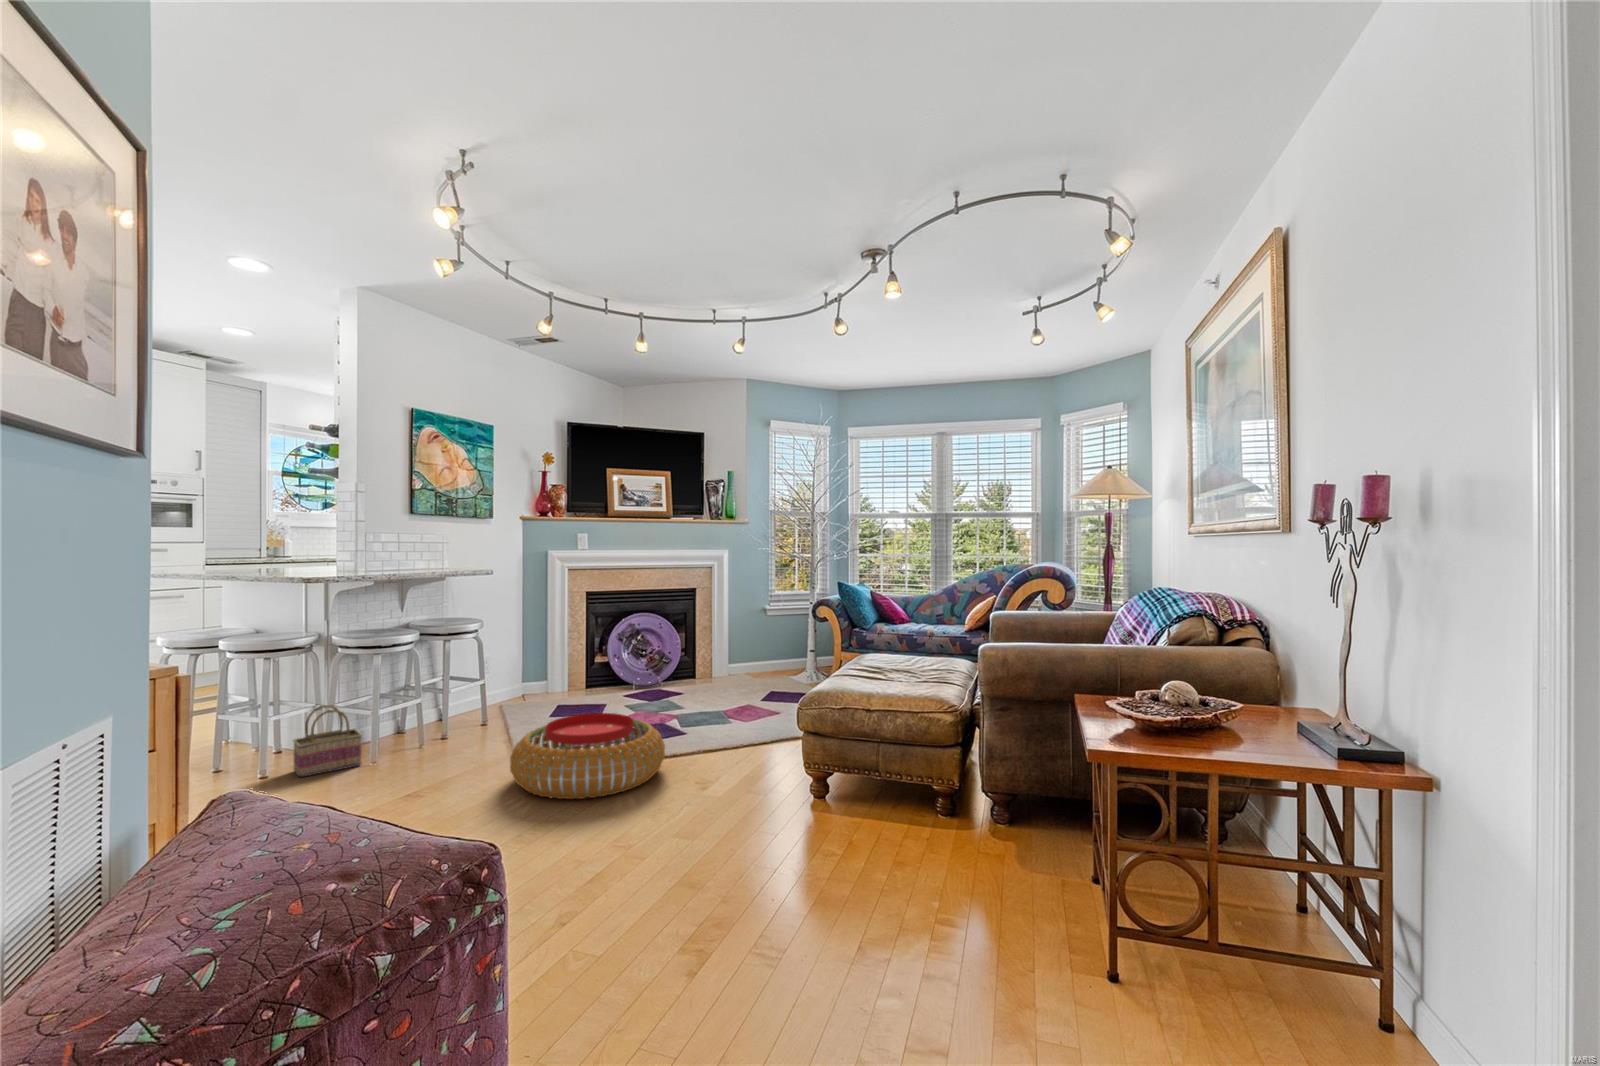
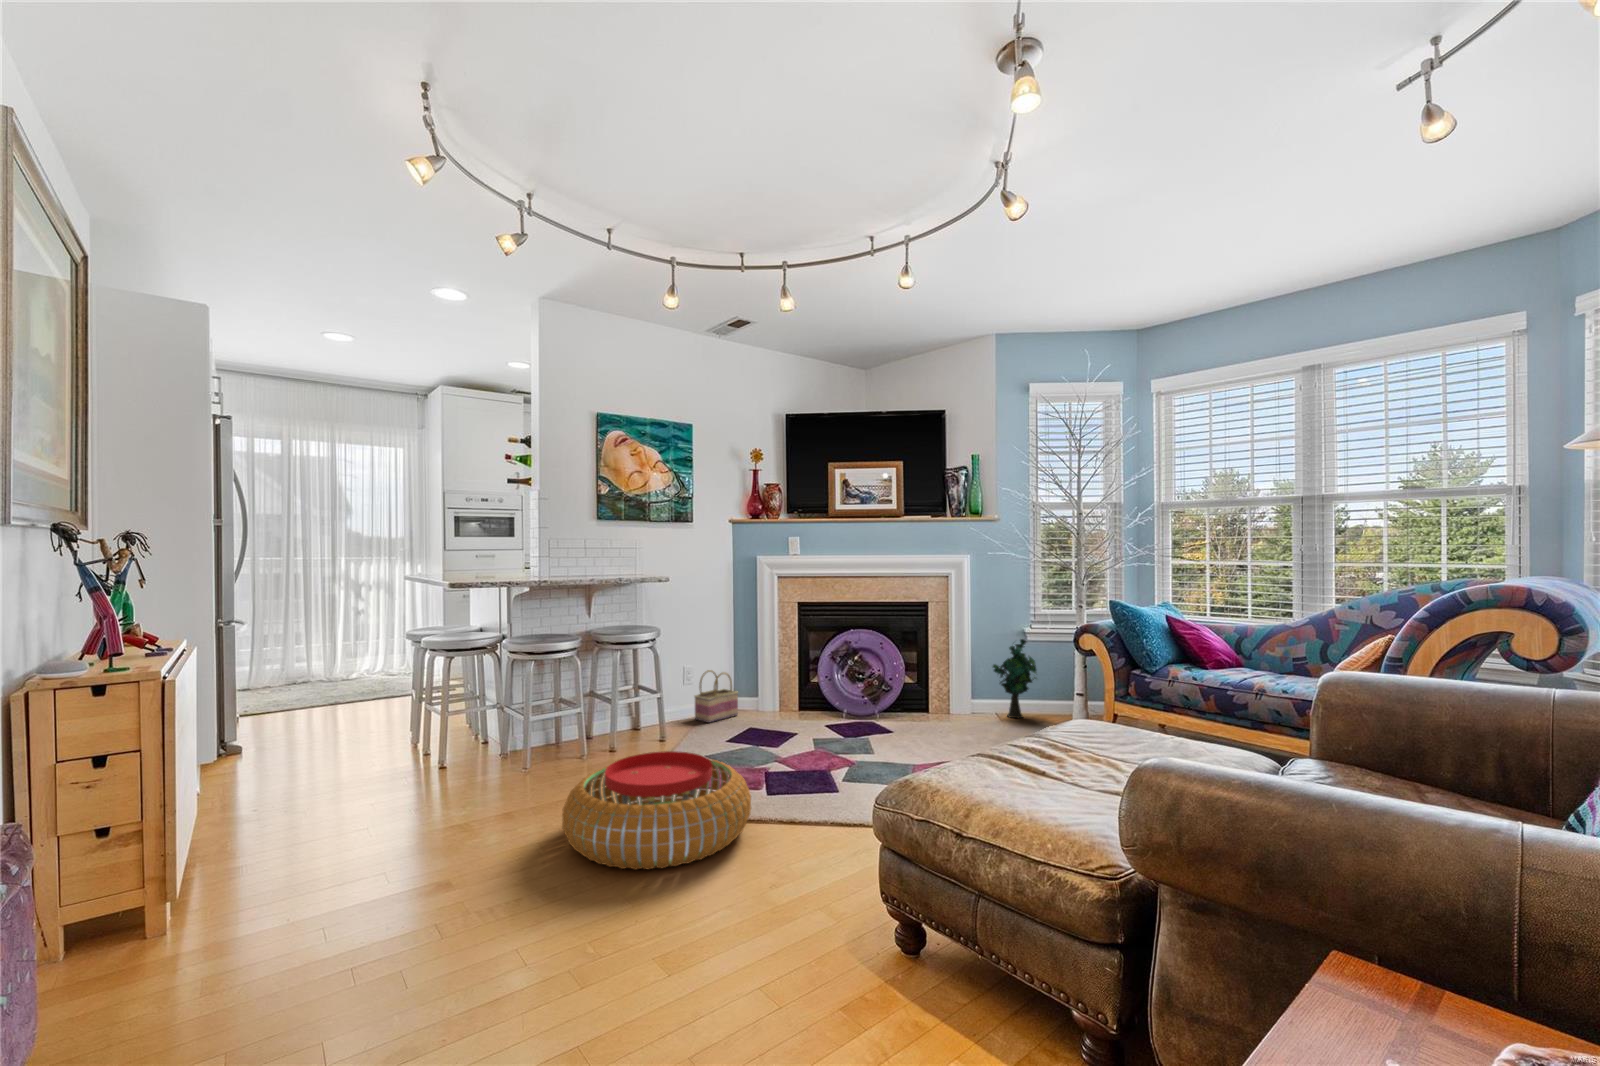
decorative plant: none [743,614,777,675] -> present [993,639,1036,718]
basket: present [293,705,363,777] -> present [694,670,738,723]

